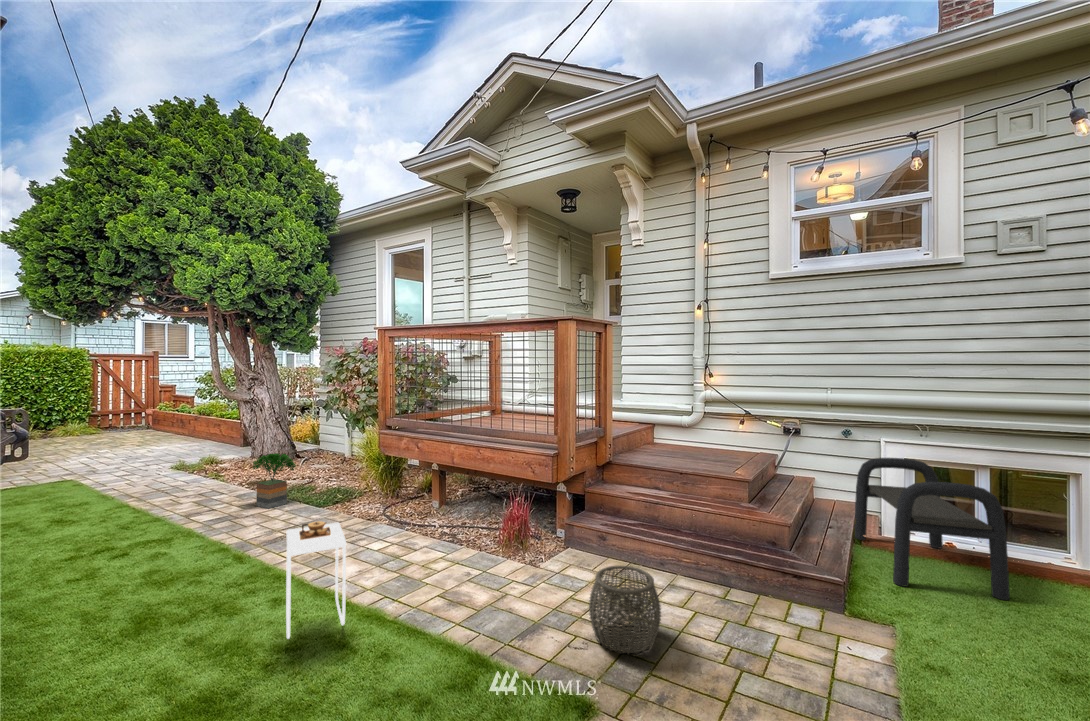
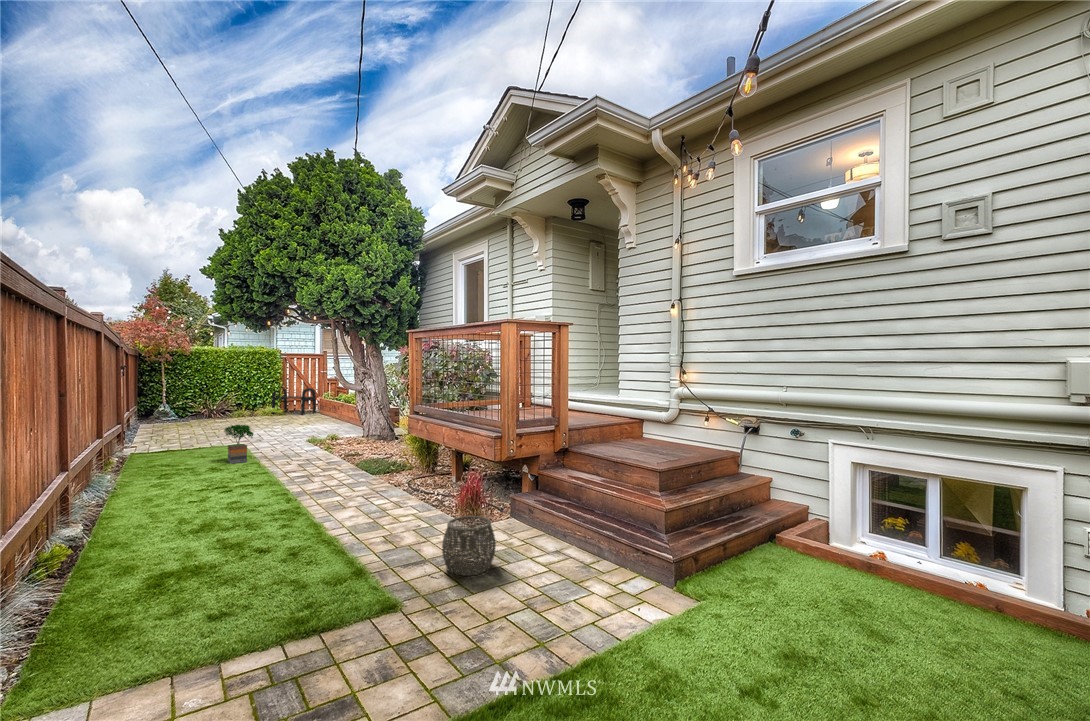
potted tree: present [253,453,296,509] -> present [224,425,253,464]
bench: present [854,458,1010,600] -> present [271,388,316,415]
side table: present [286,521,346,639] -> none [274,466,323,536]

